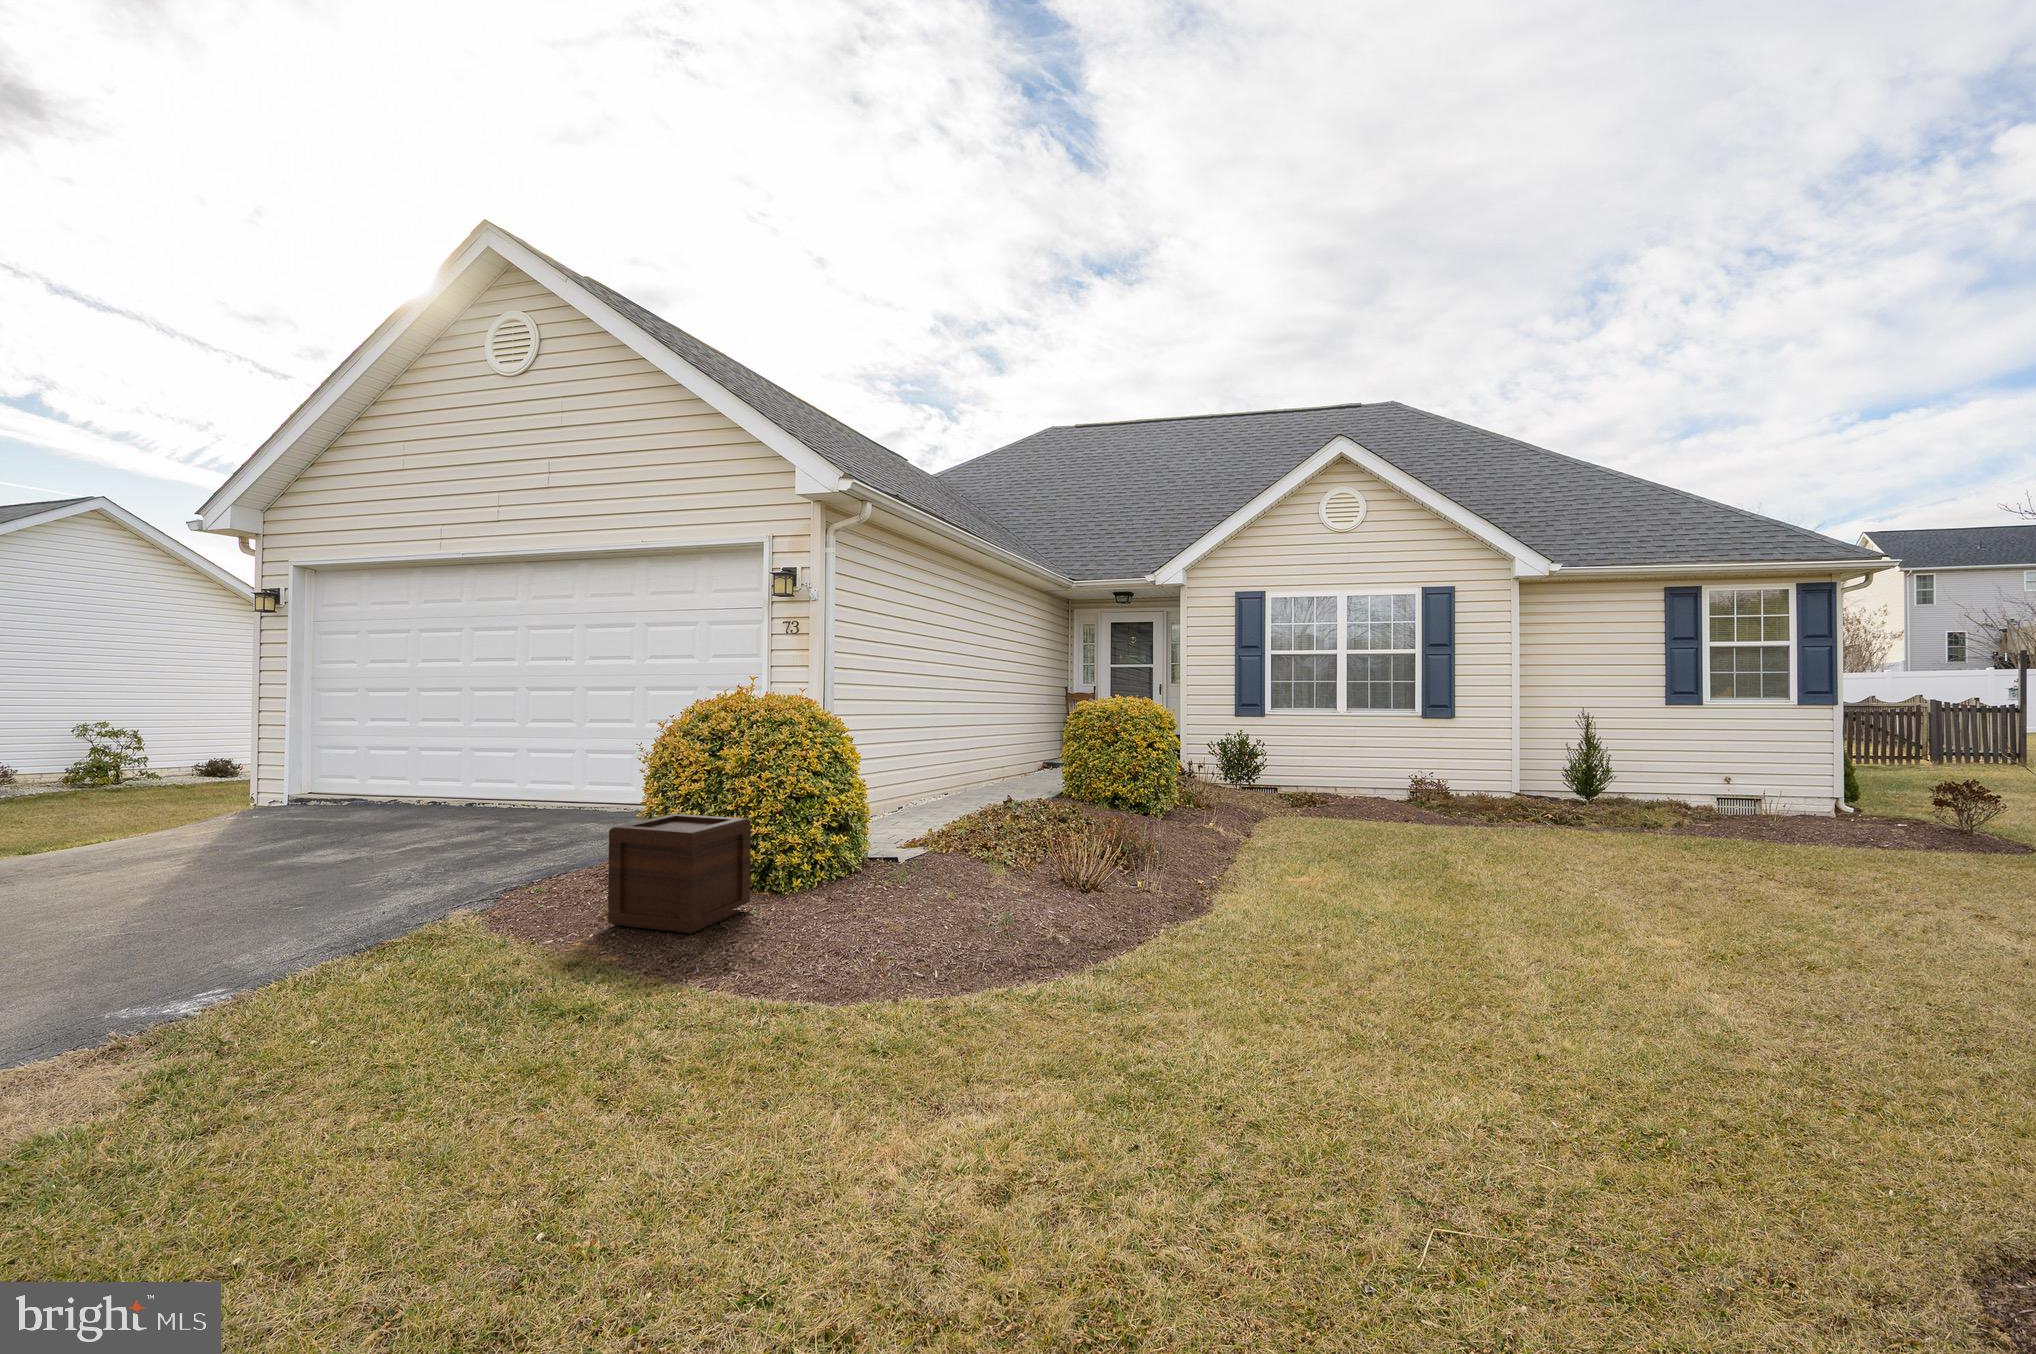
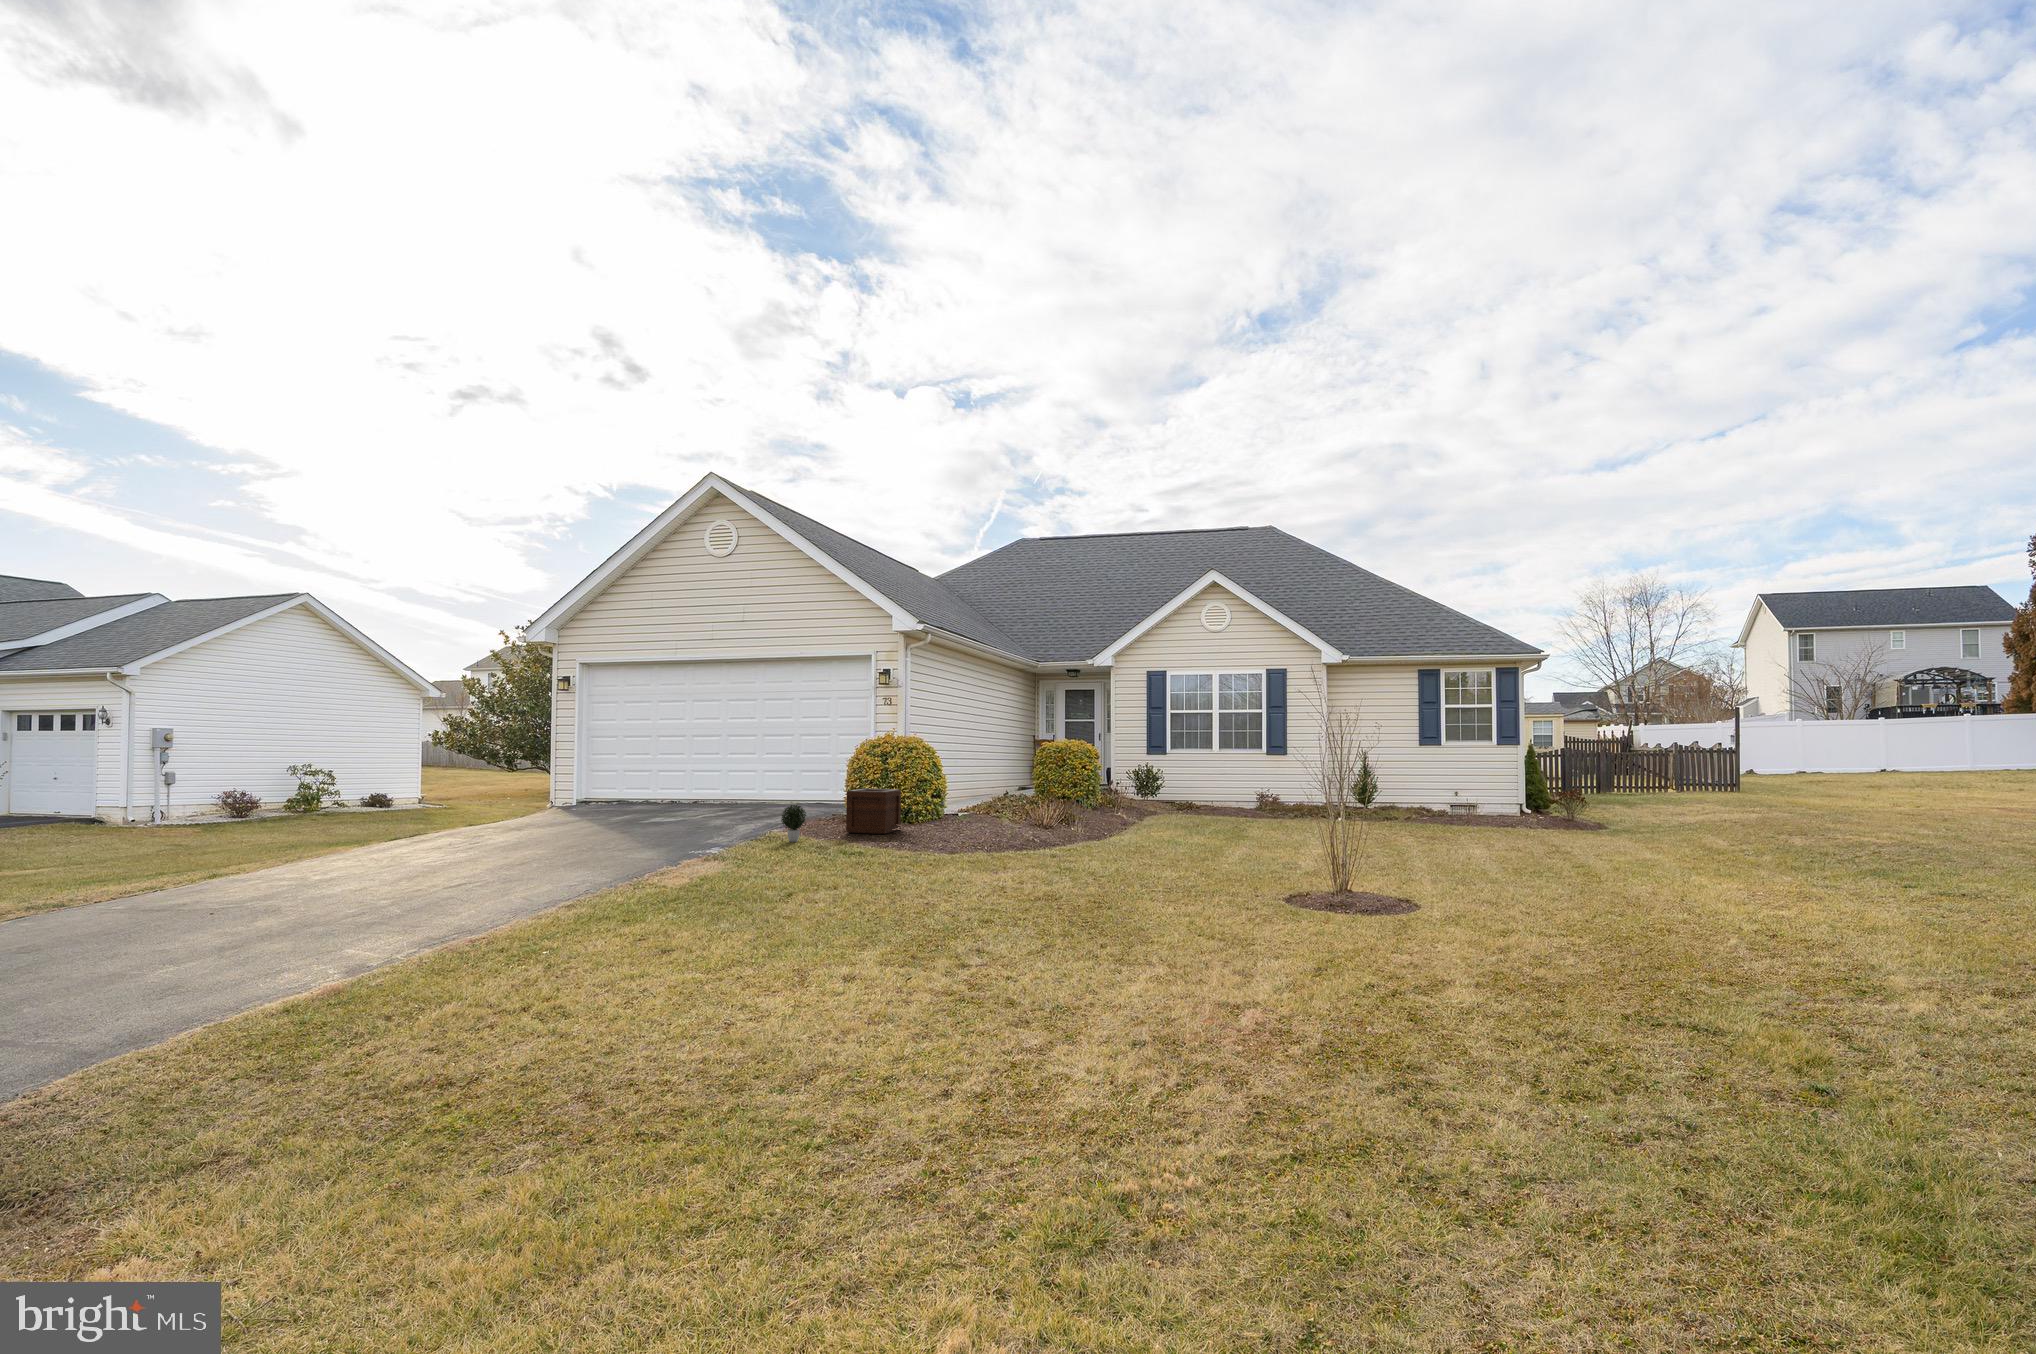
potted plant: none [374,880,457,981] -> present [781,805,806,842]

